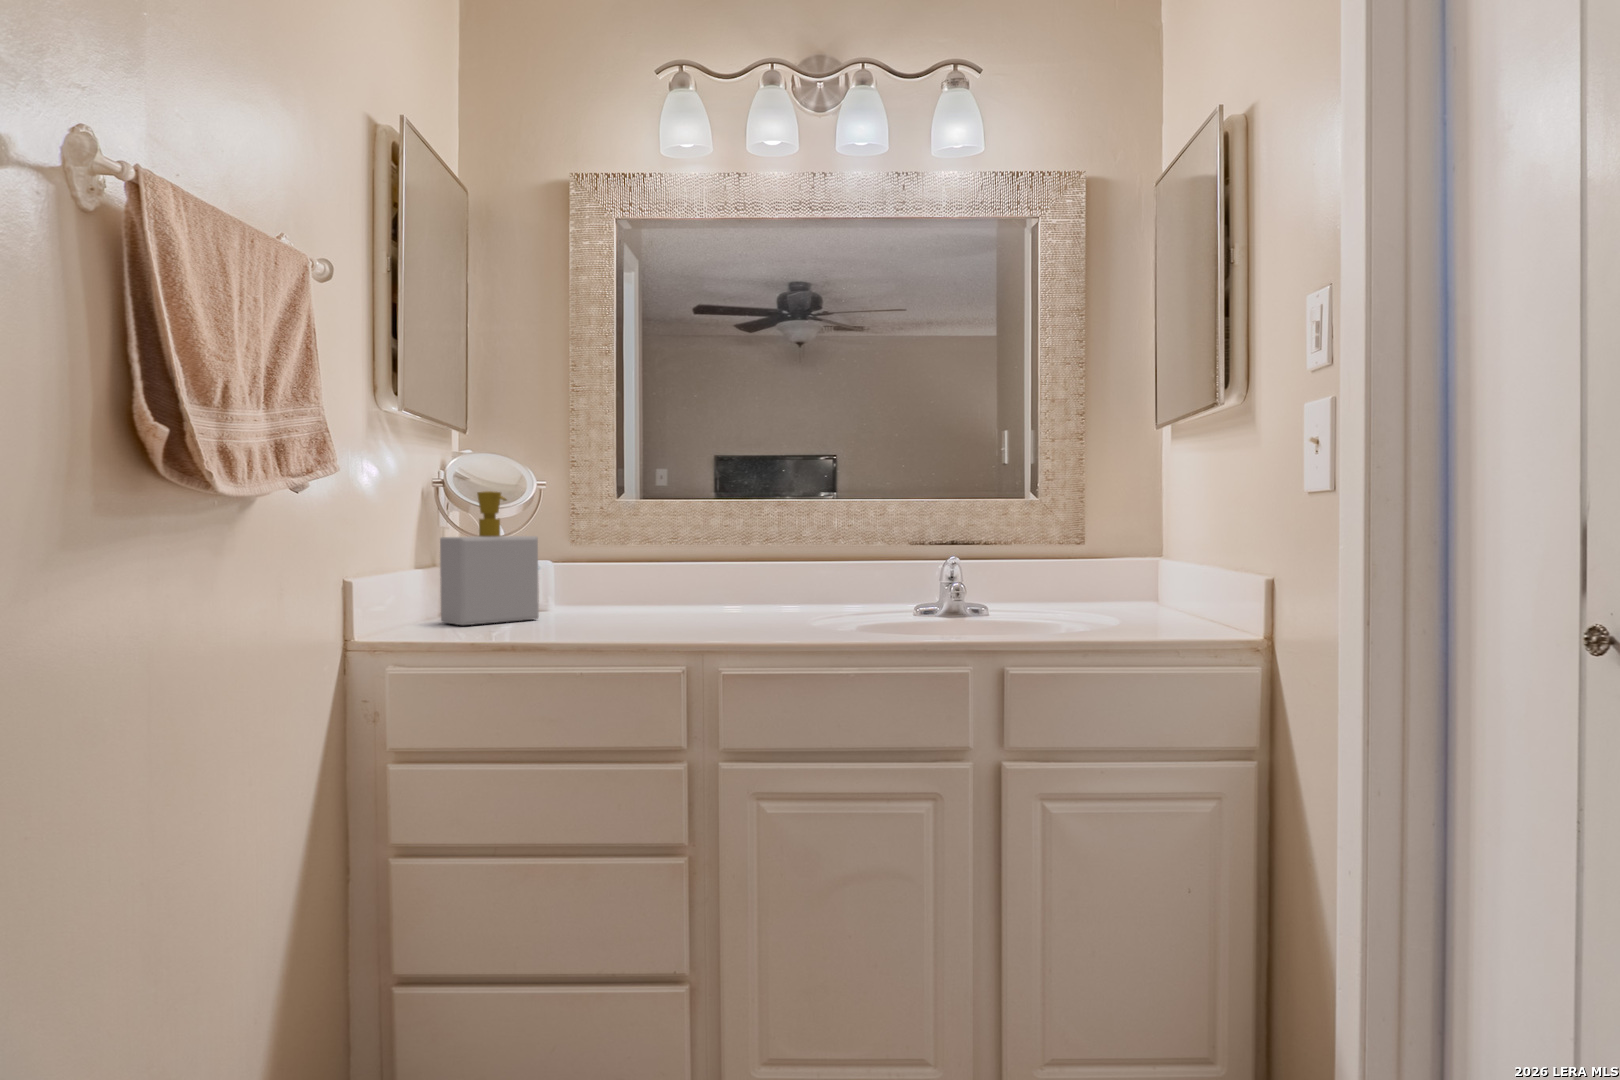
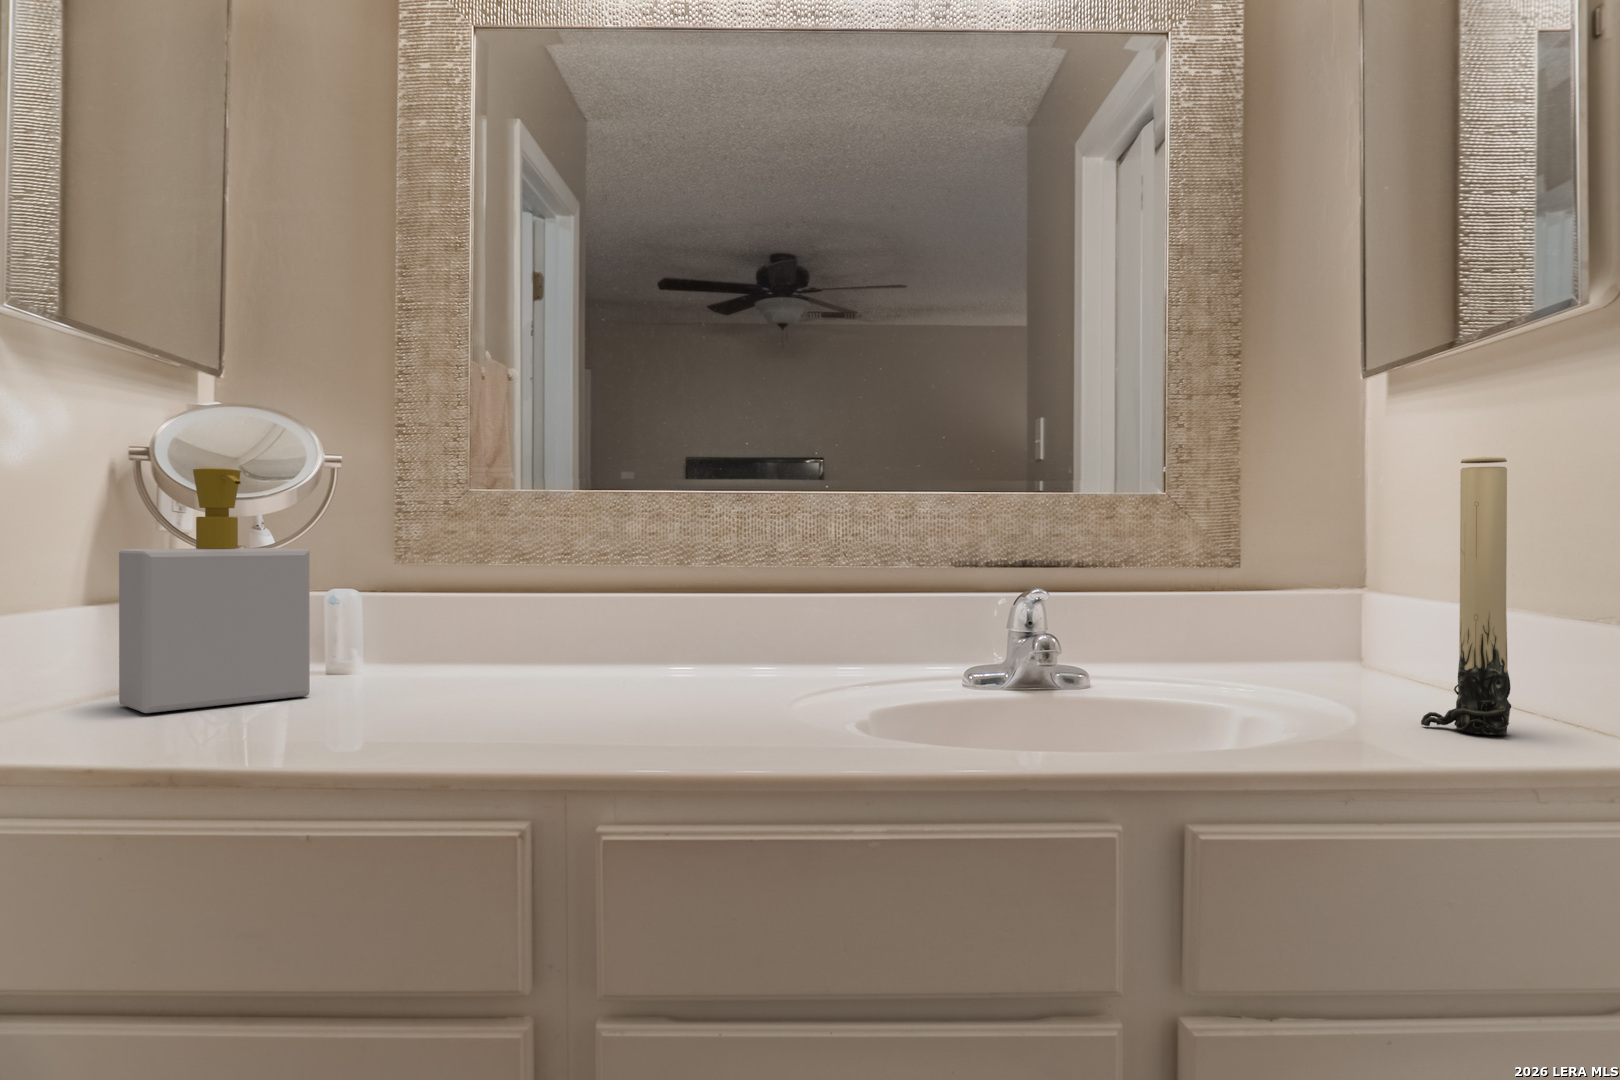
candle: none [1153,483,1195,630] -> present [1421,457,1511,734]

